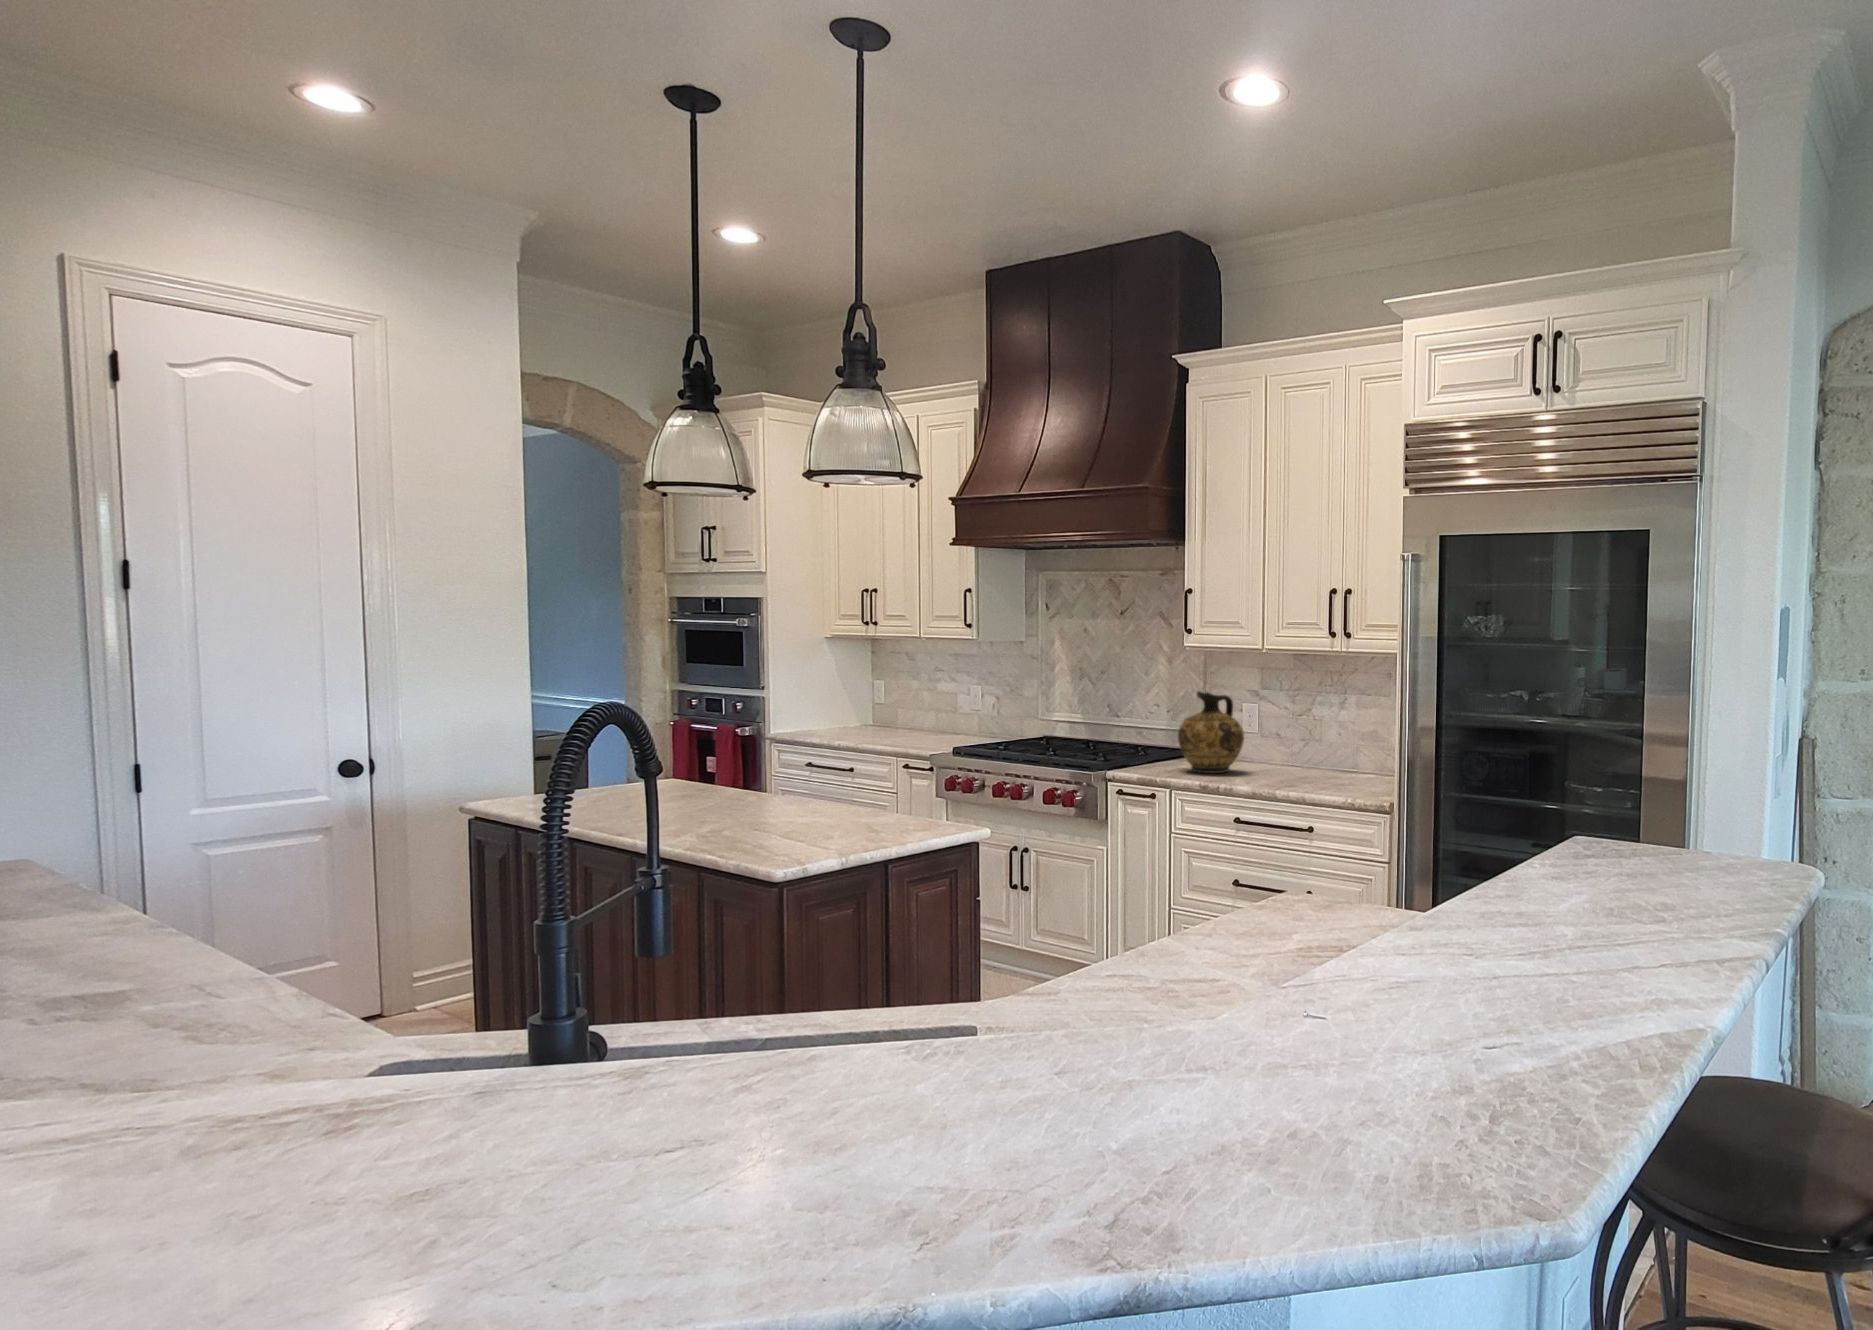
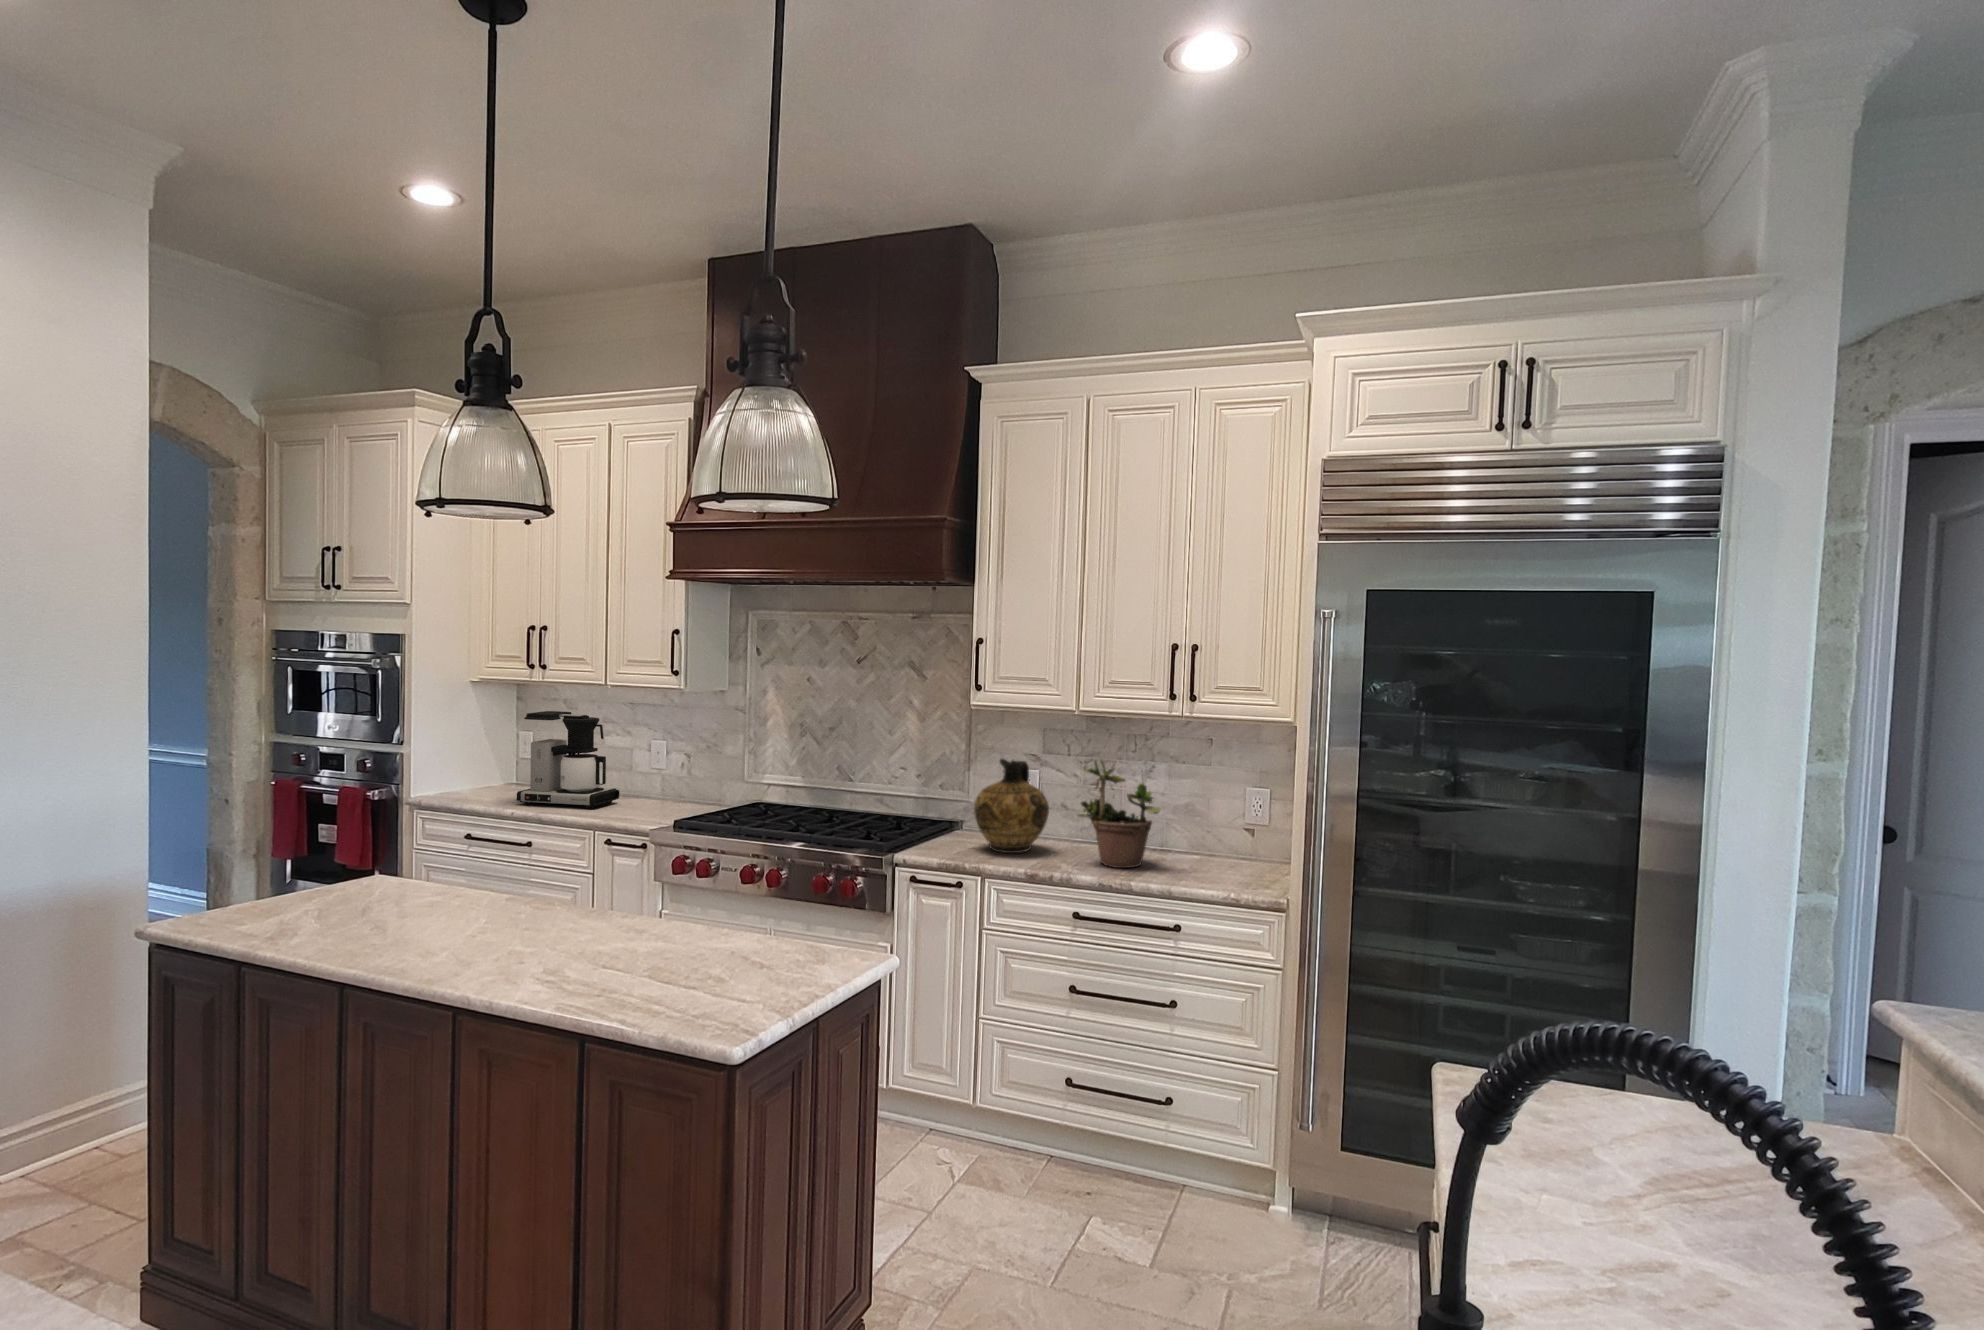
coffee maker: none [854,659,932,738] -> present [517,711,619,808]
potted plant: none [1252,682,1319,784] -> present [1077,759,1160,868]

